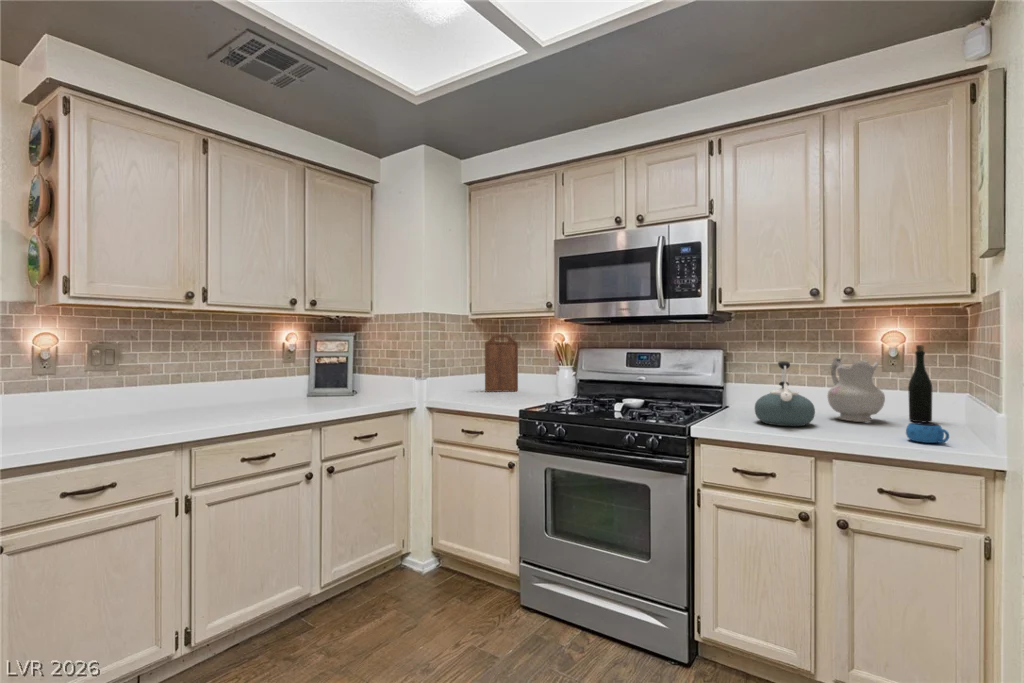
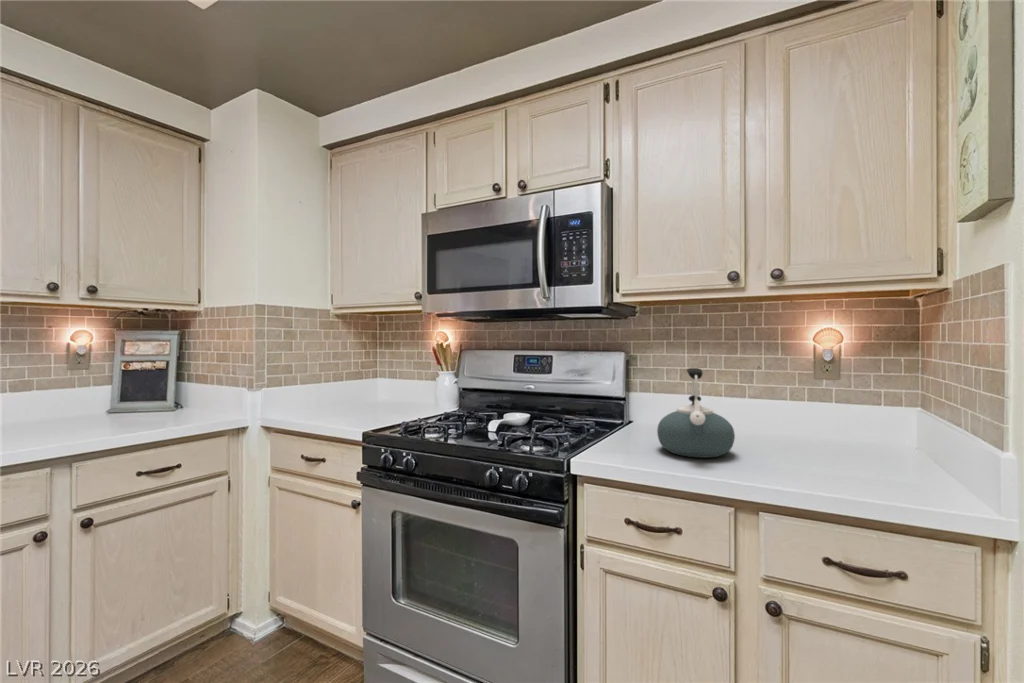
cutting board: present [485,335,518,392] -> none [352,333,394,401]
bottle: present [908,345,932,422] -> none [847,346,877,446]
ceramic pitcher: present [828,358,885,422] -> none [748,362,820,447]
mug: present [906,422,949,443] -> none [861,458,928,492]

